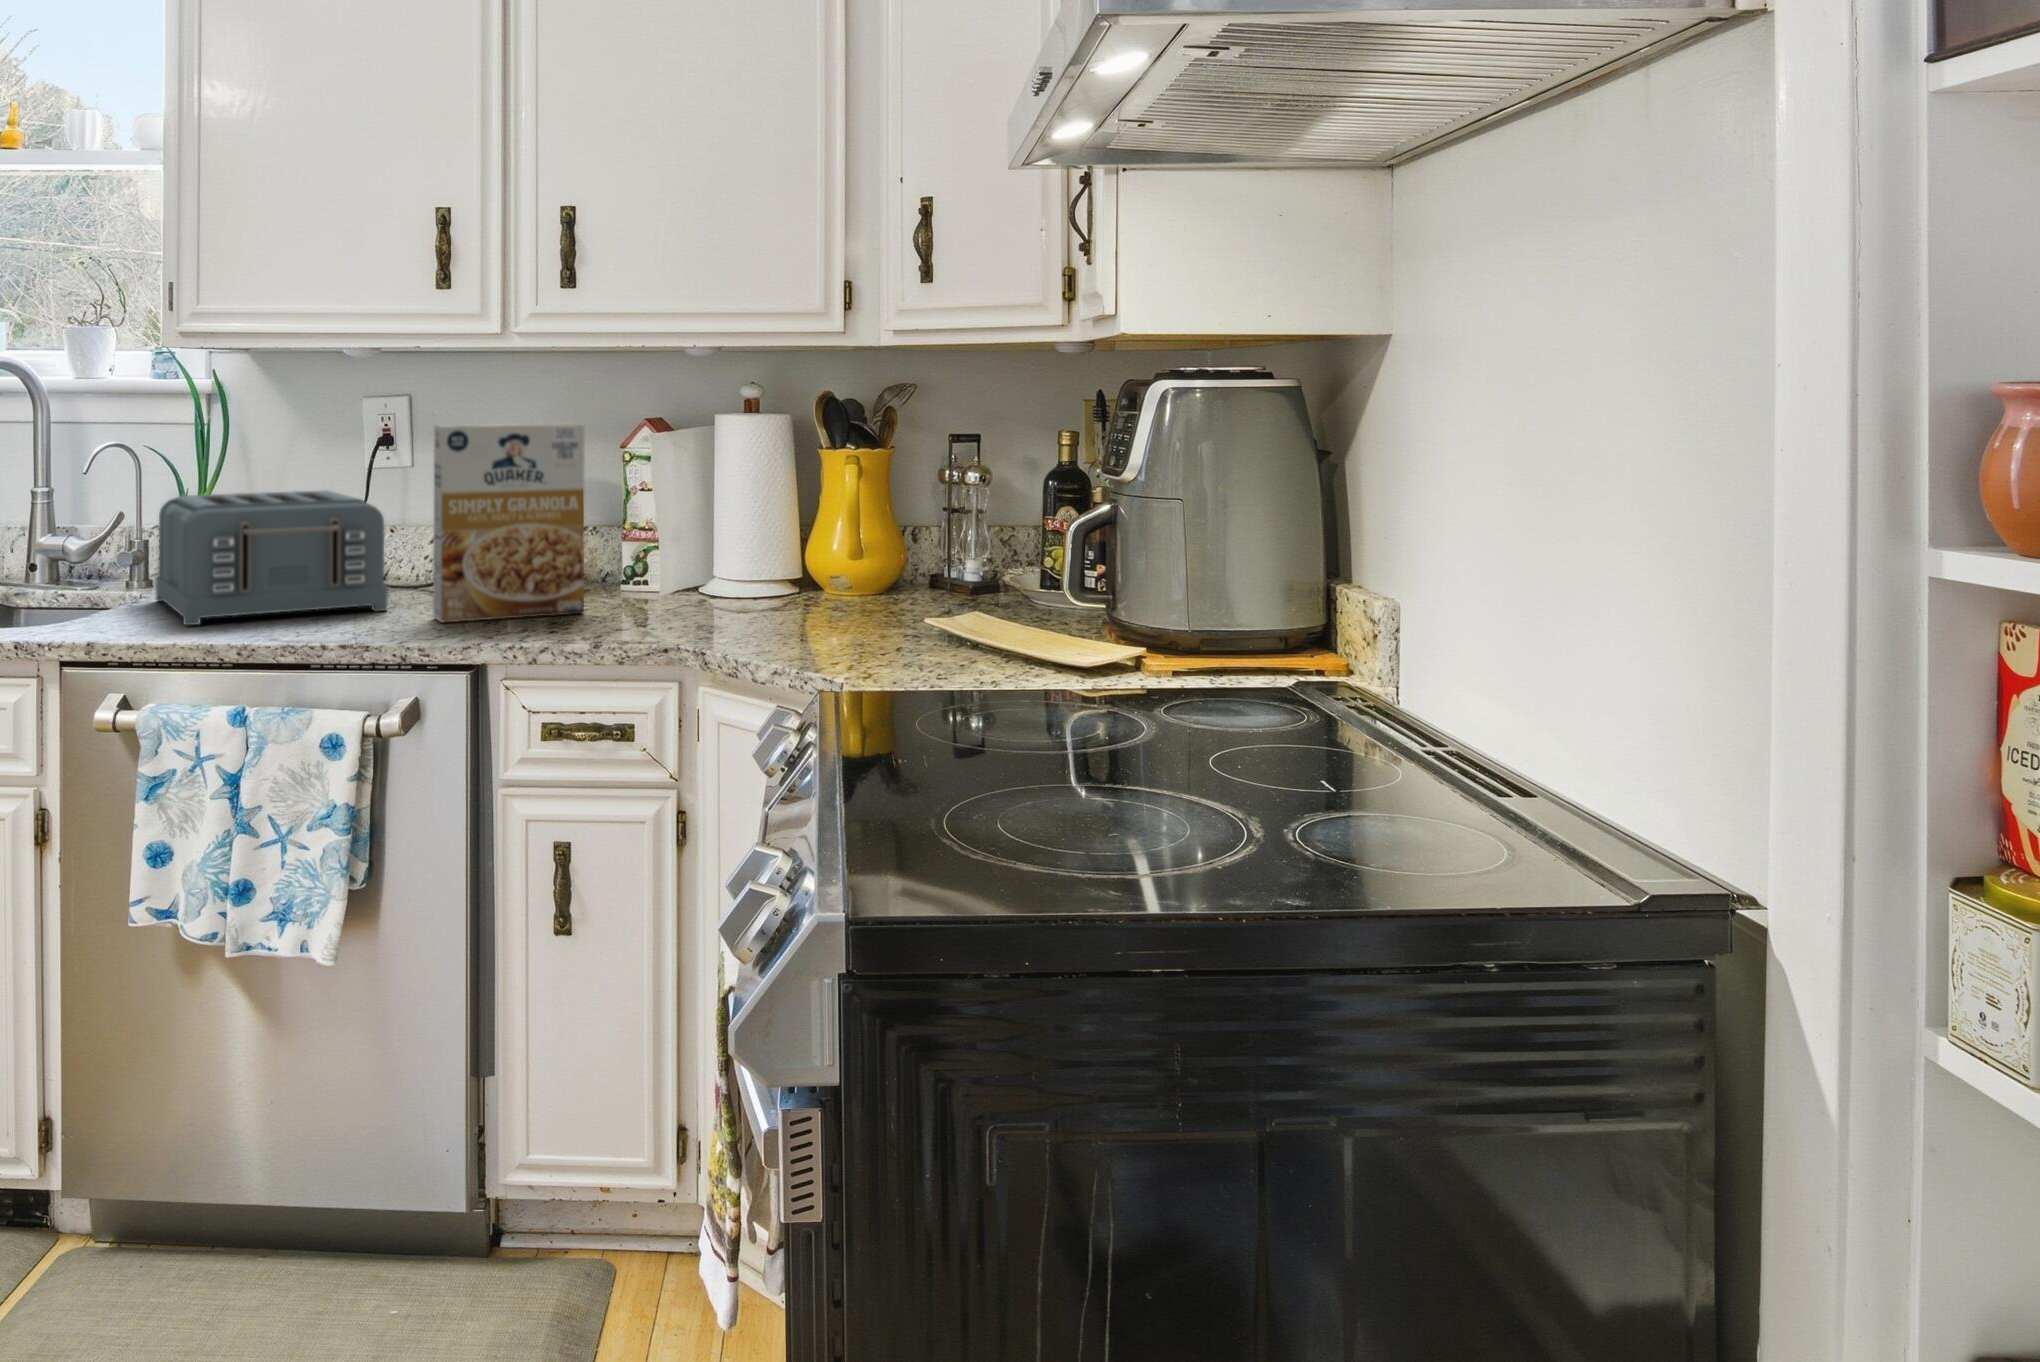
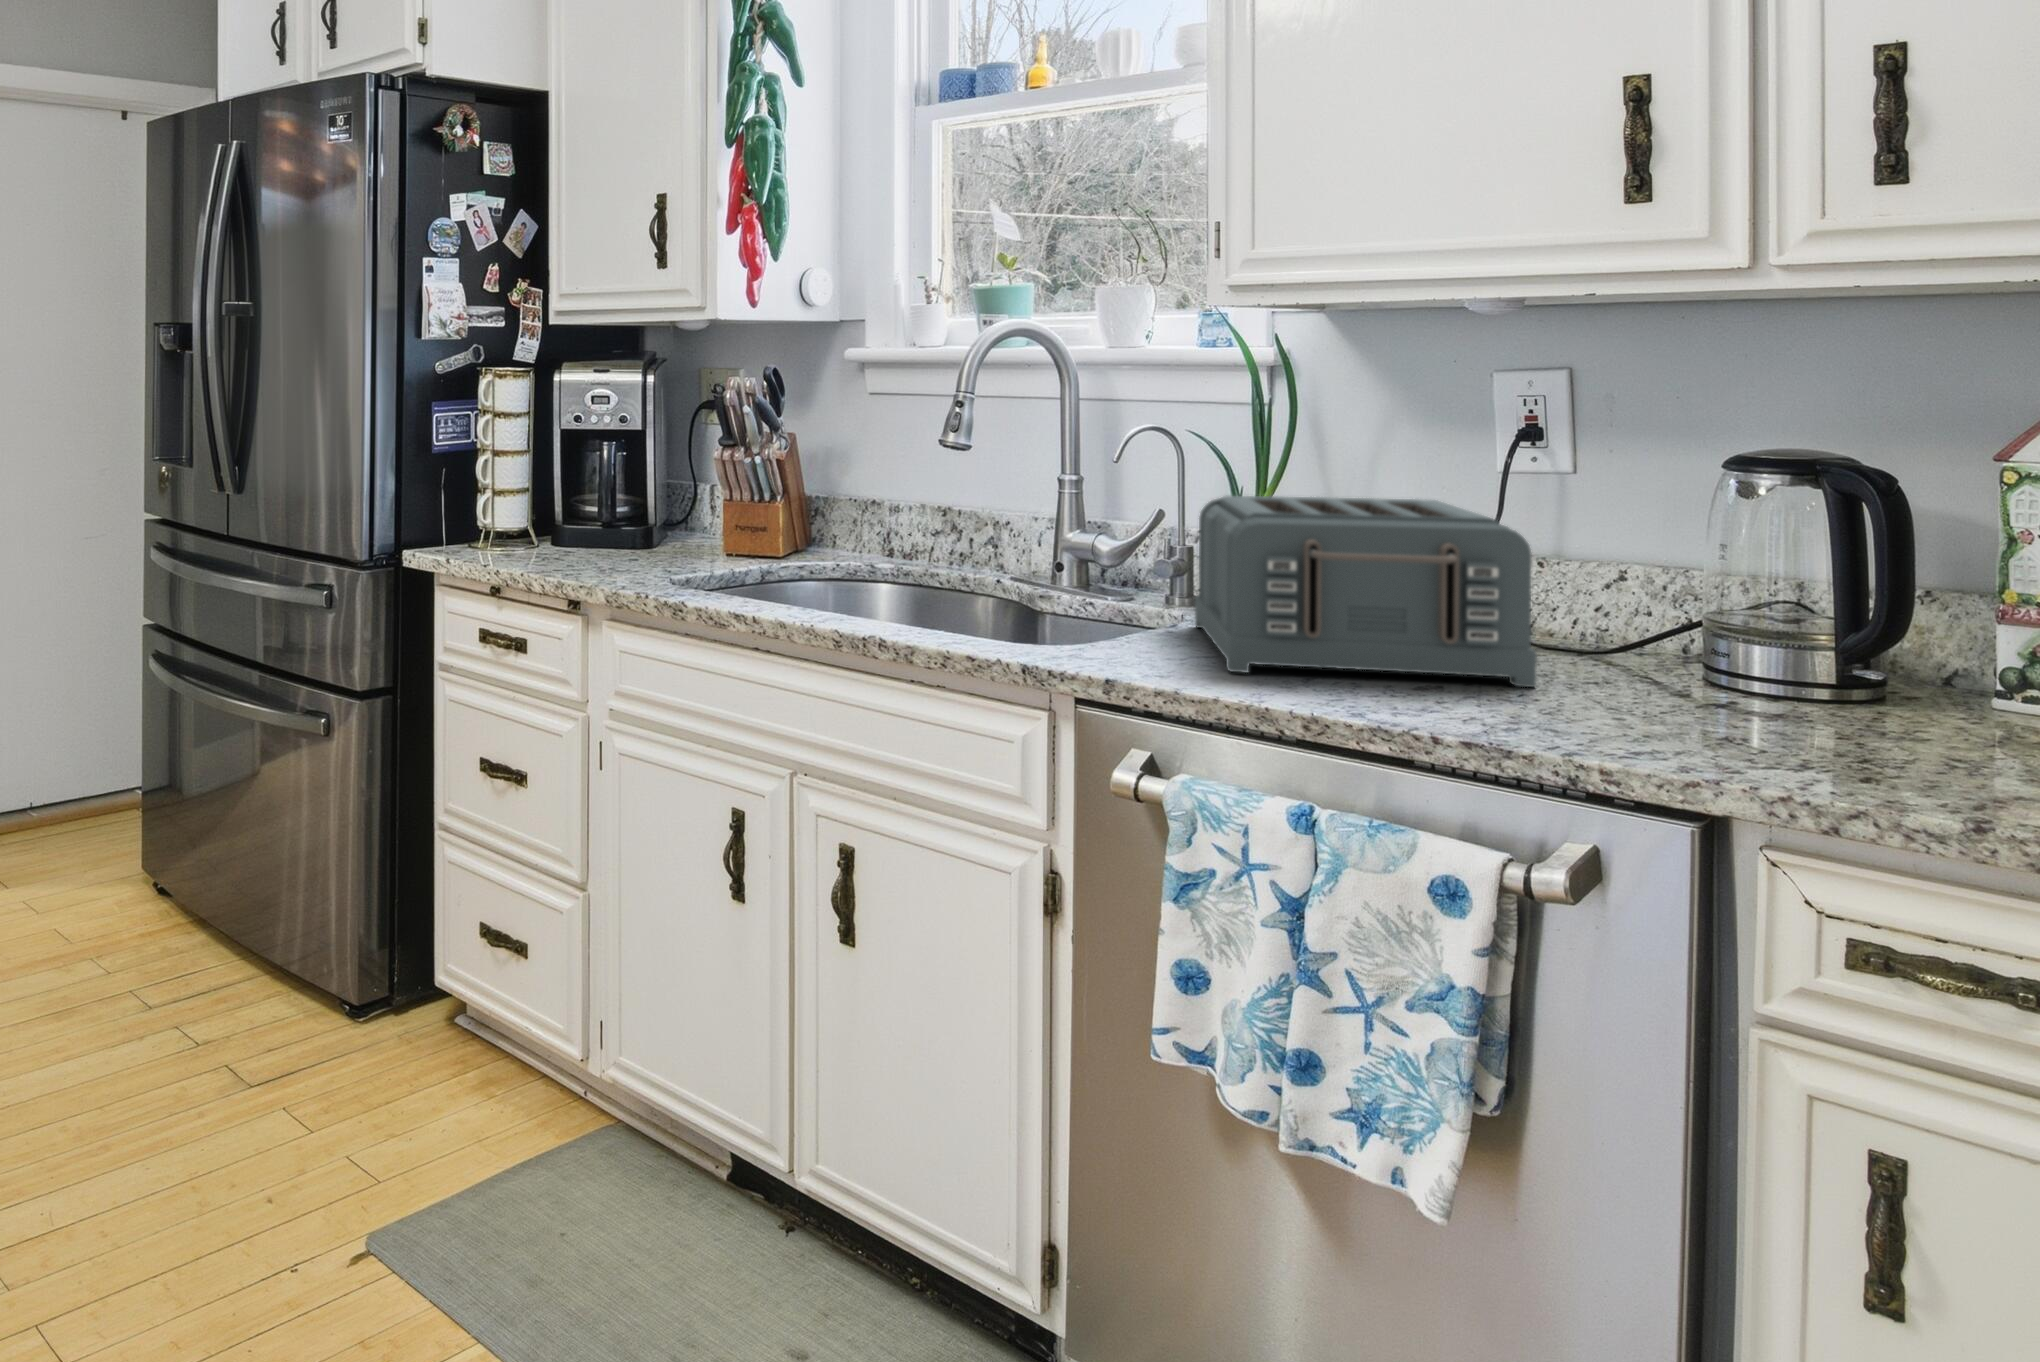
cereal box: present [433,424,585,622] -> none [1621,413,1942,748]

